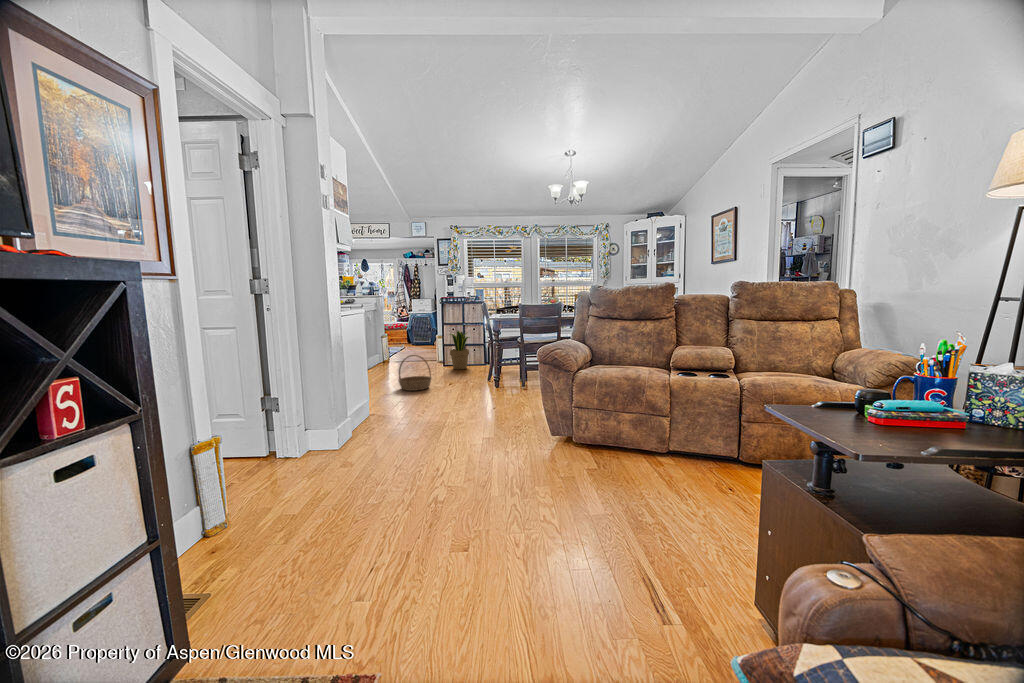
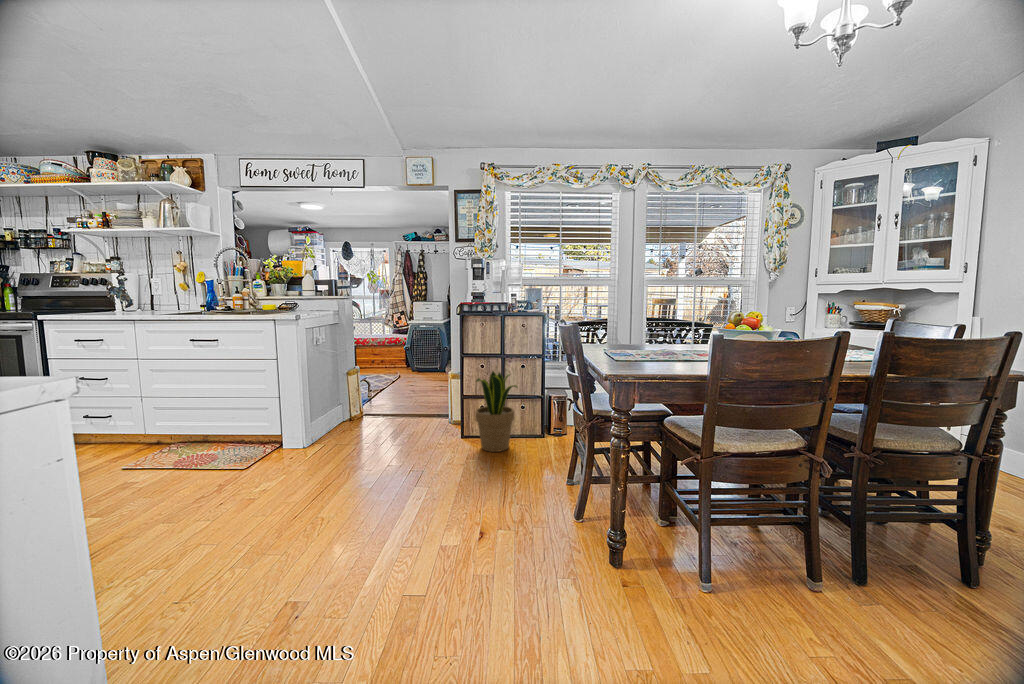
basket: present [398,355,431,391] -> none [342,461,434,569]

